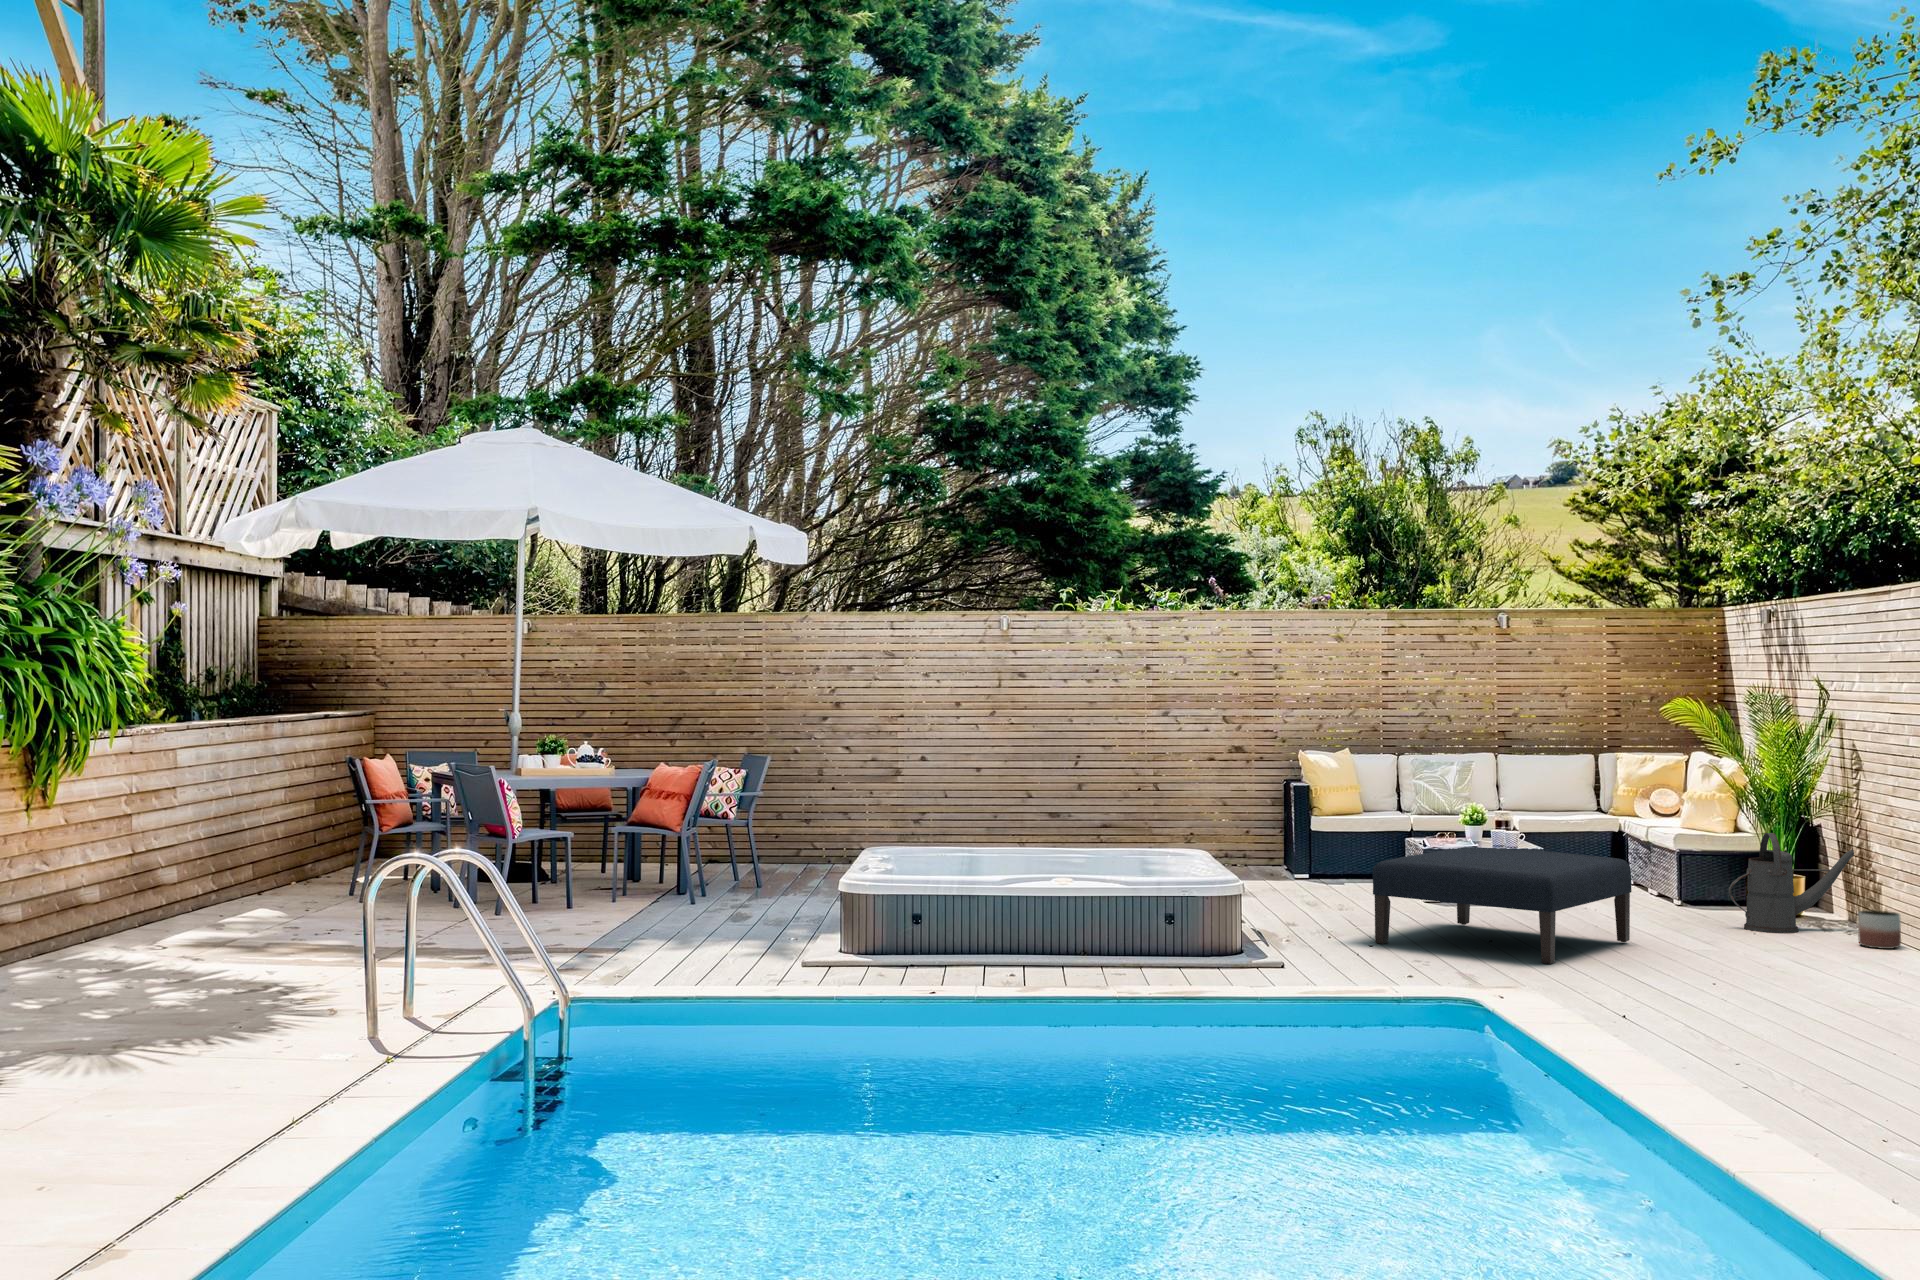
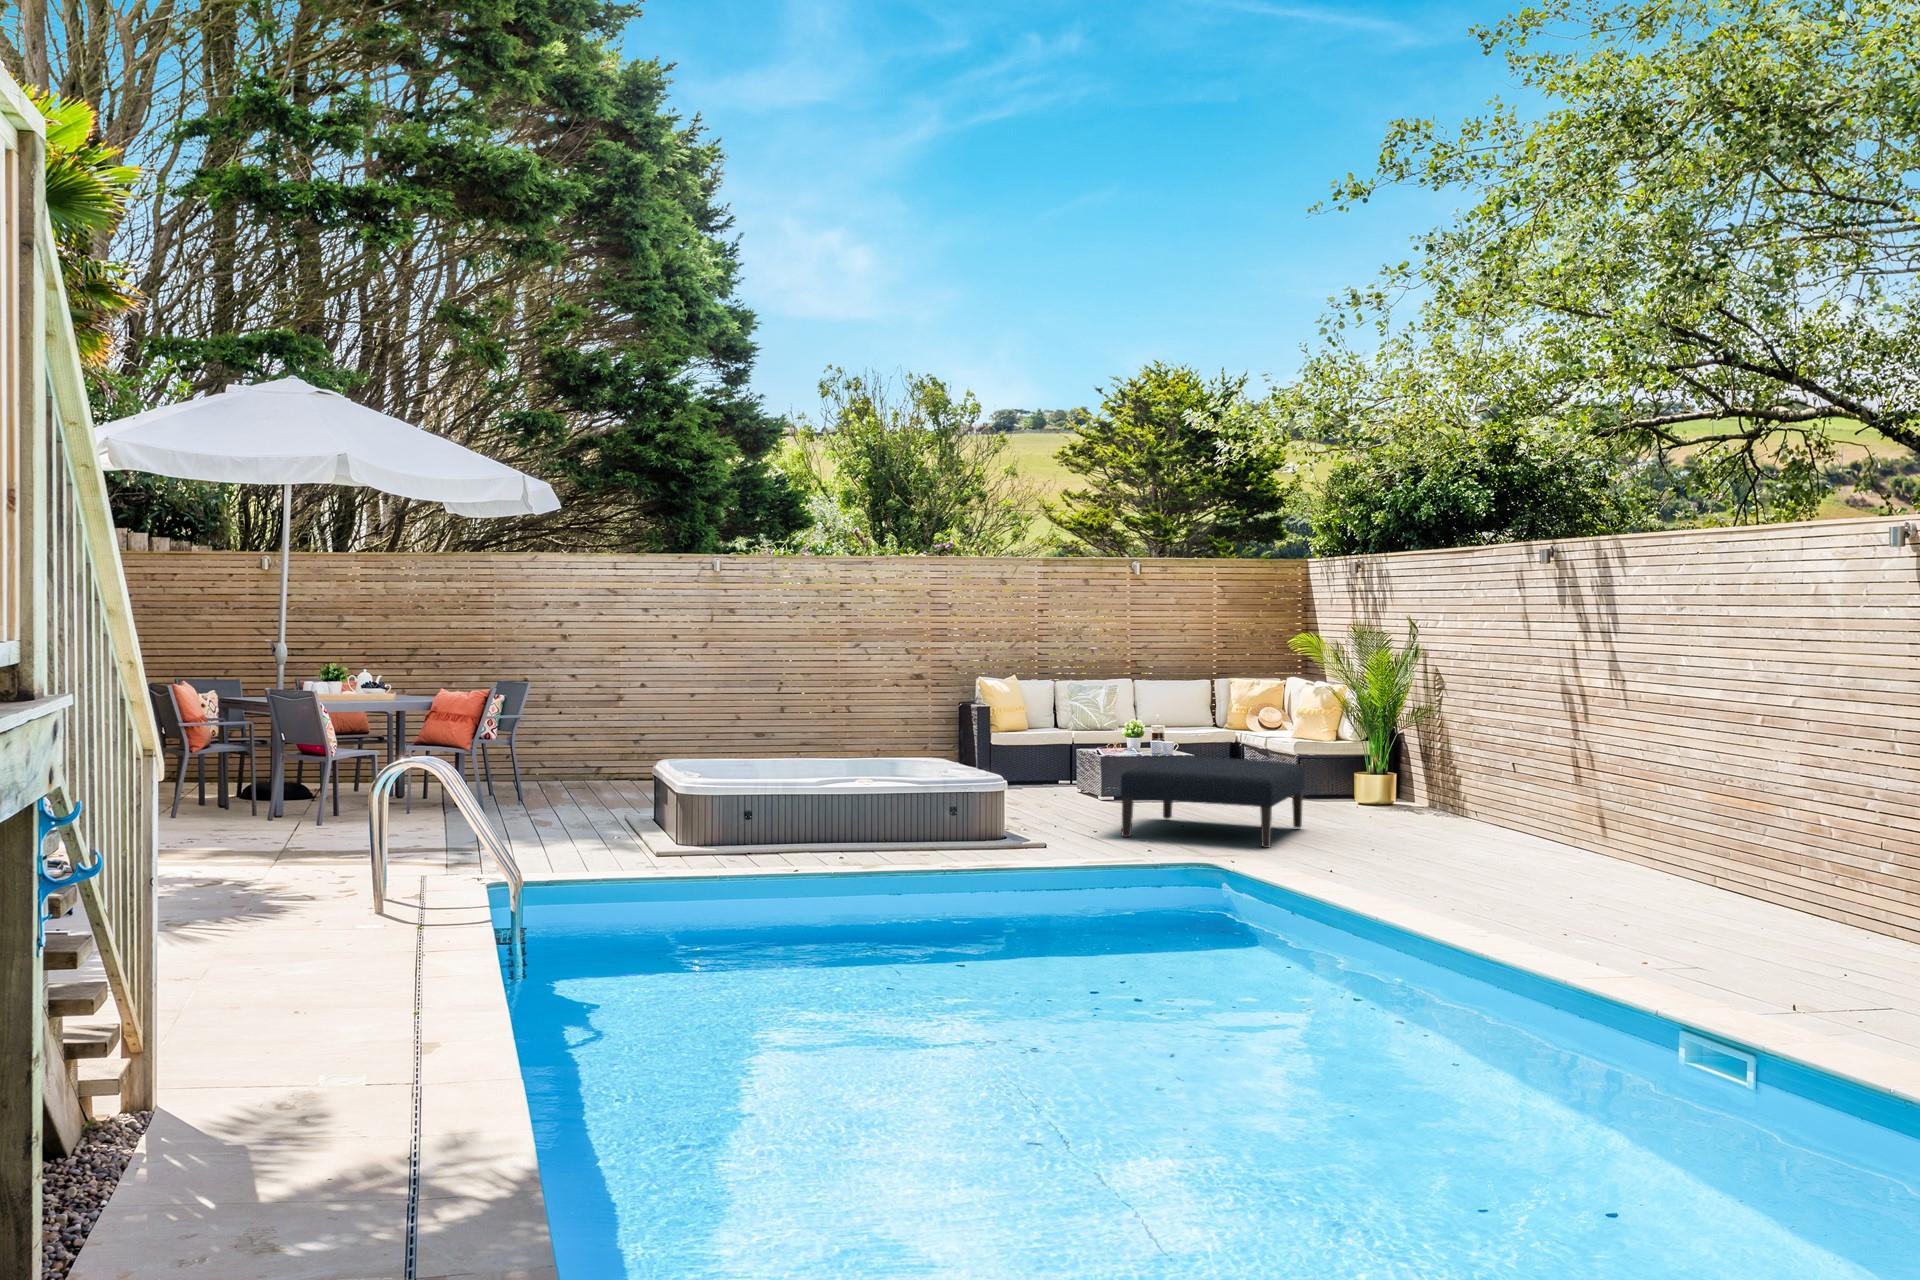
watering can: present [1728,833,1854,933] -> none [1354,740,1439,817]
planter: present [1858,910,1901,949] -> none [1453,797,1483,826]

